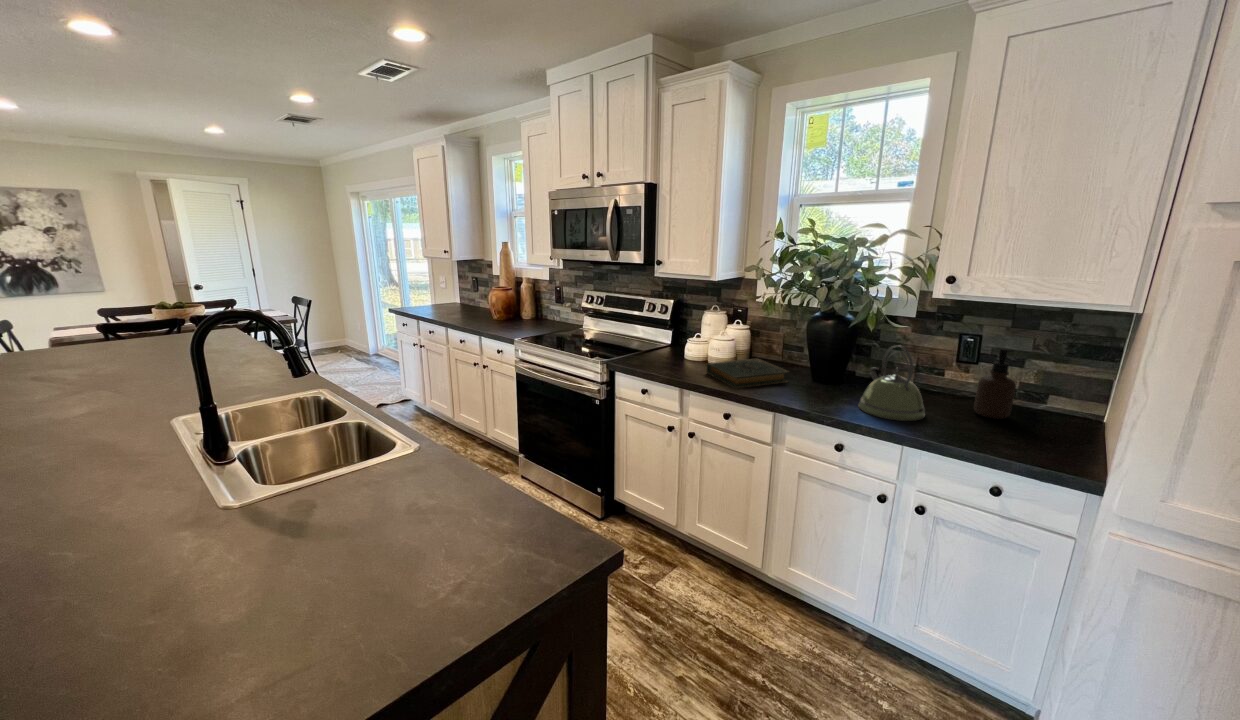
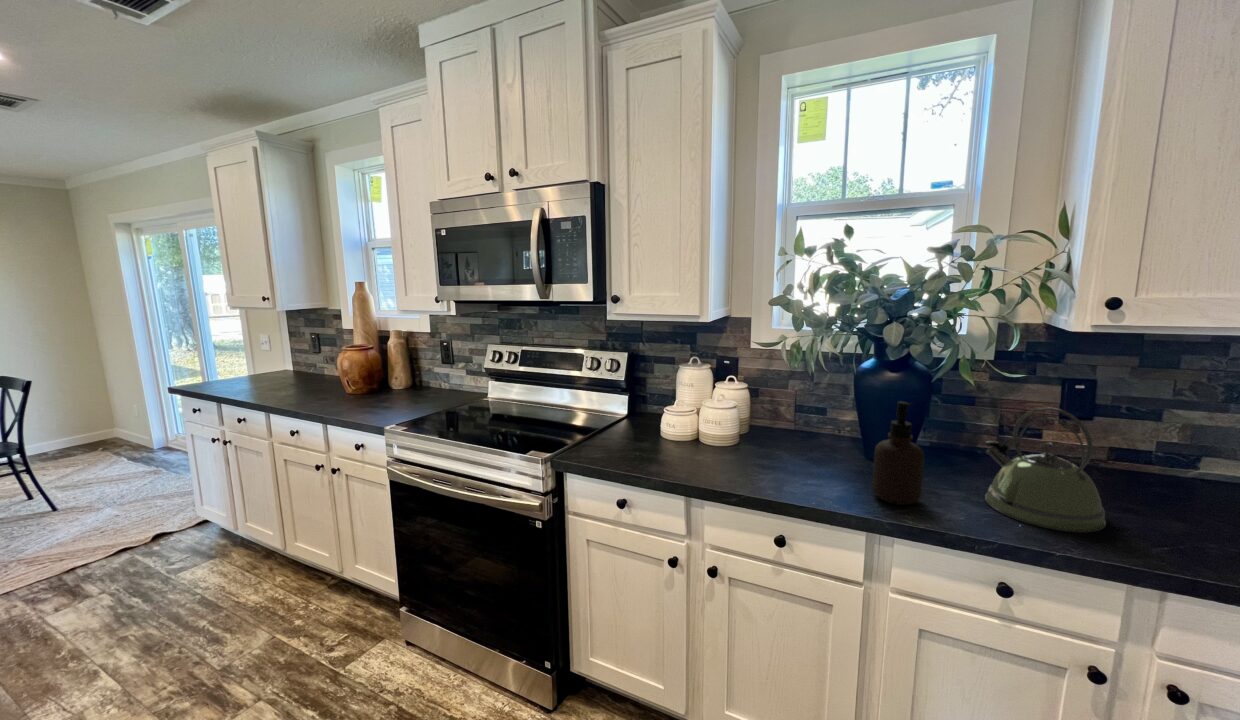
soap dispenser: present [974,348,1016,419] -> present [872,401,924,505]
hardback book: present [707,359,789,388] -> none [717,432,847,492]

